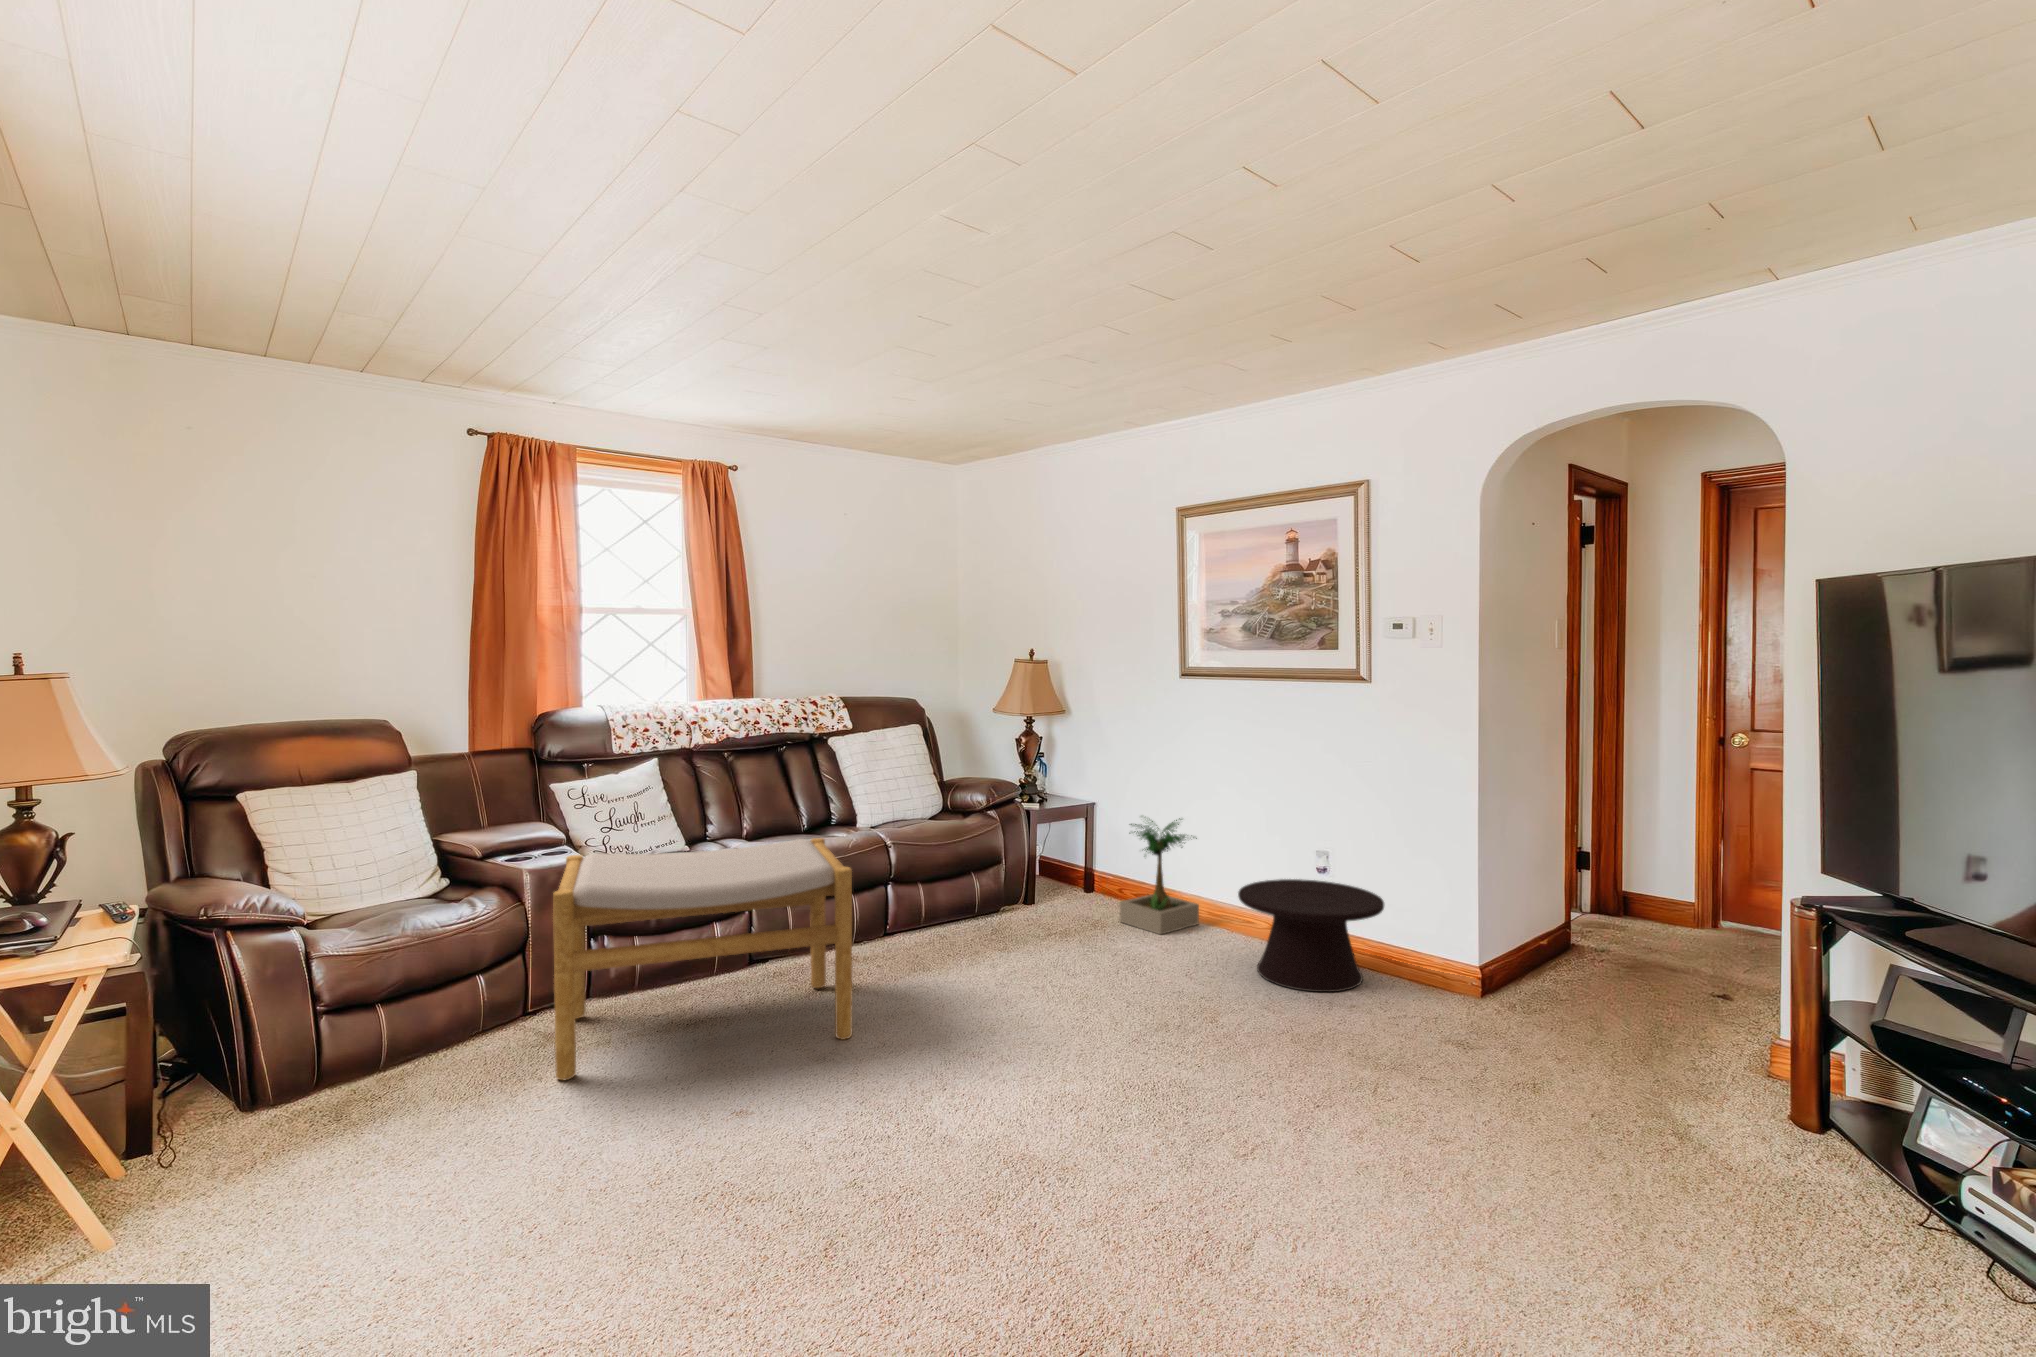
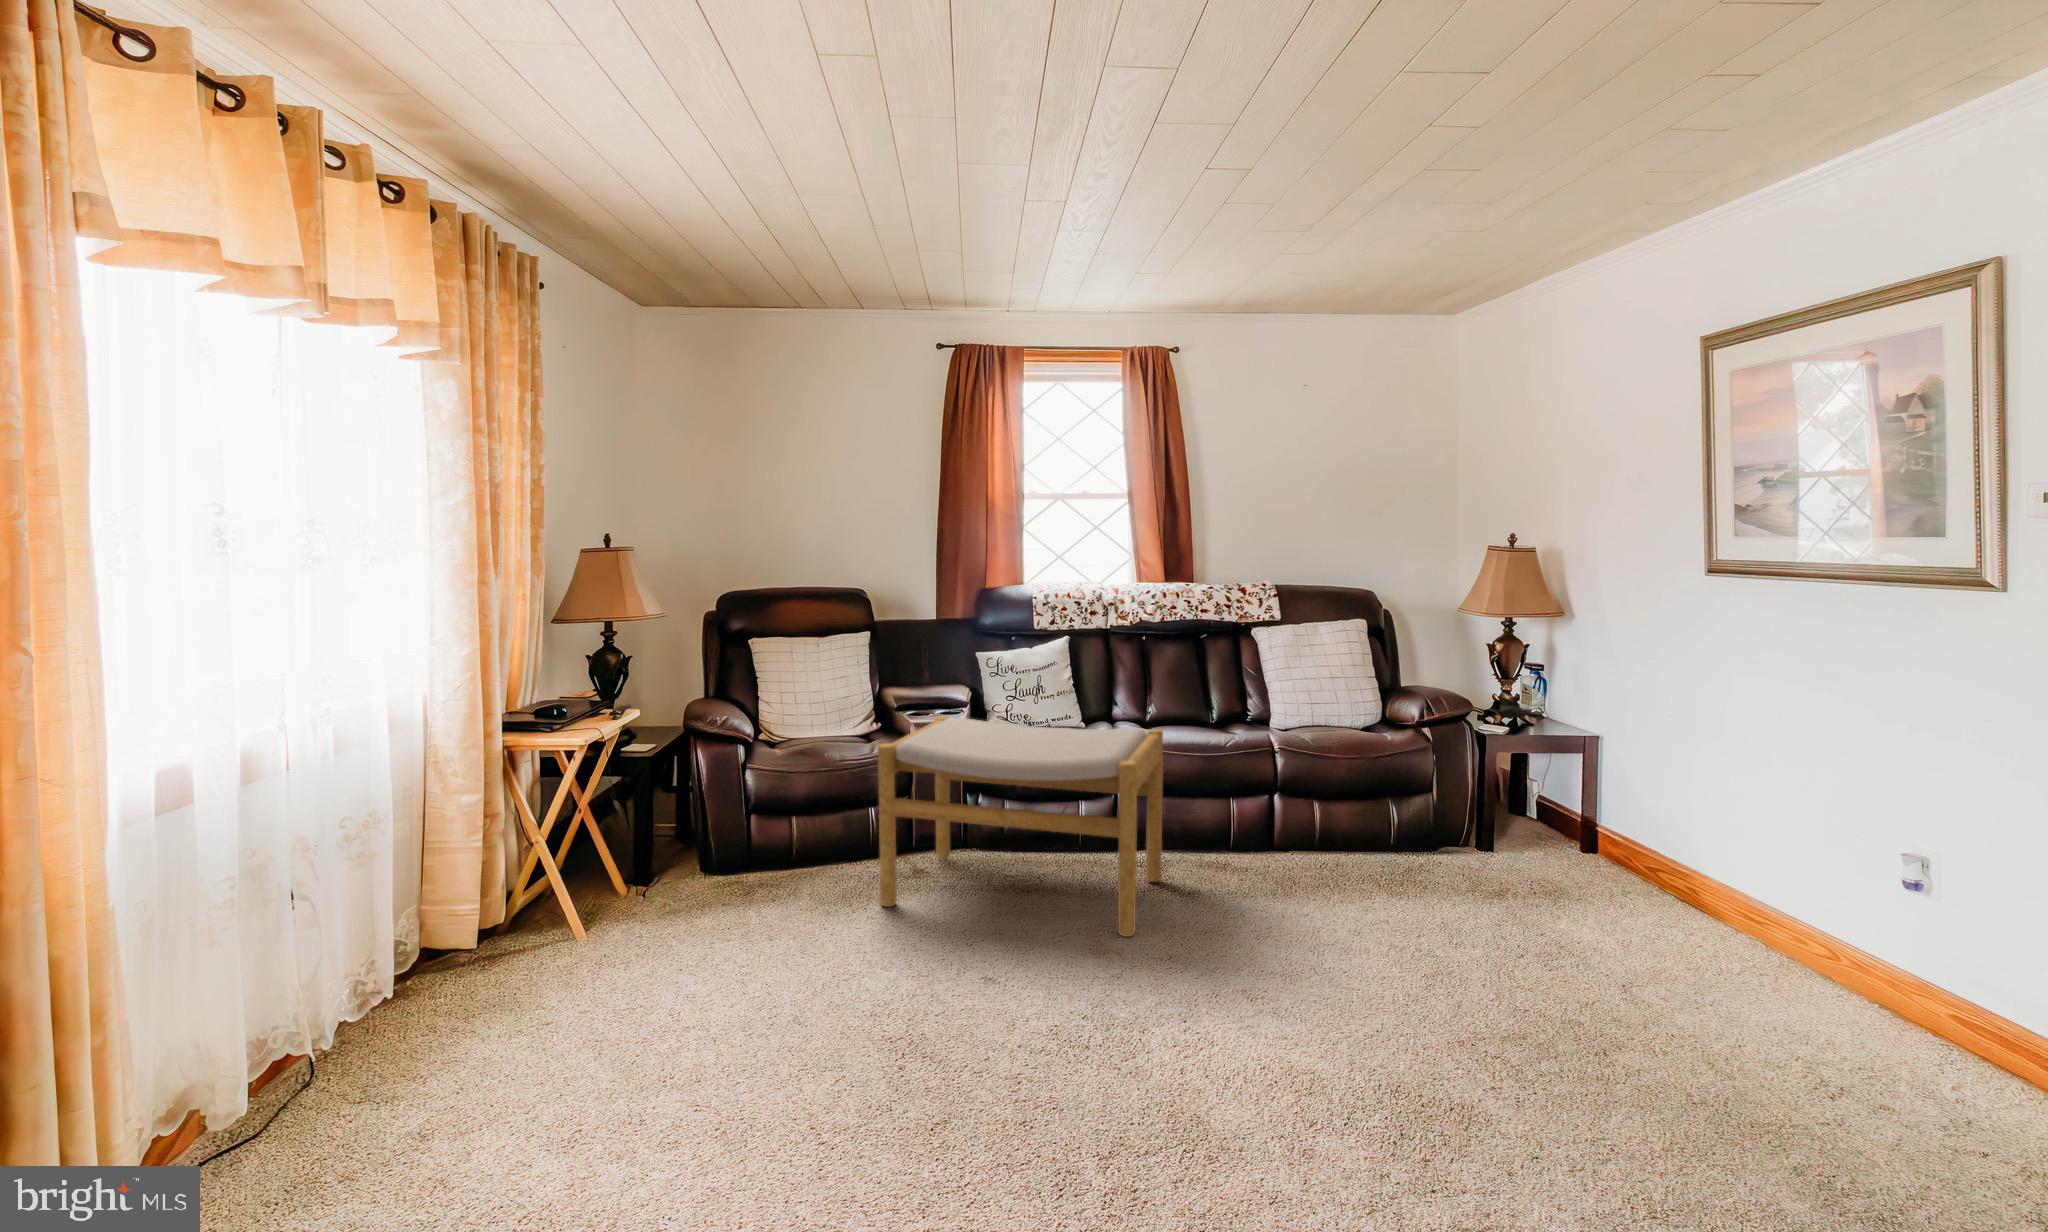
potted plant: present [1120,818,1199,934] -> none [1573,755,1709,918]
side table: present [1238,879,1384,992] -> none [1691,875,1966,1068]

